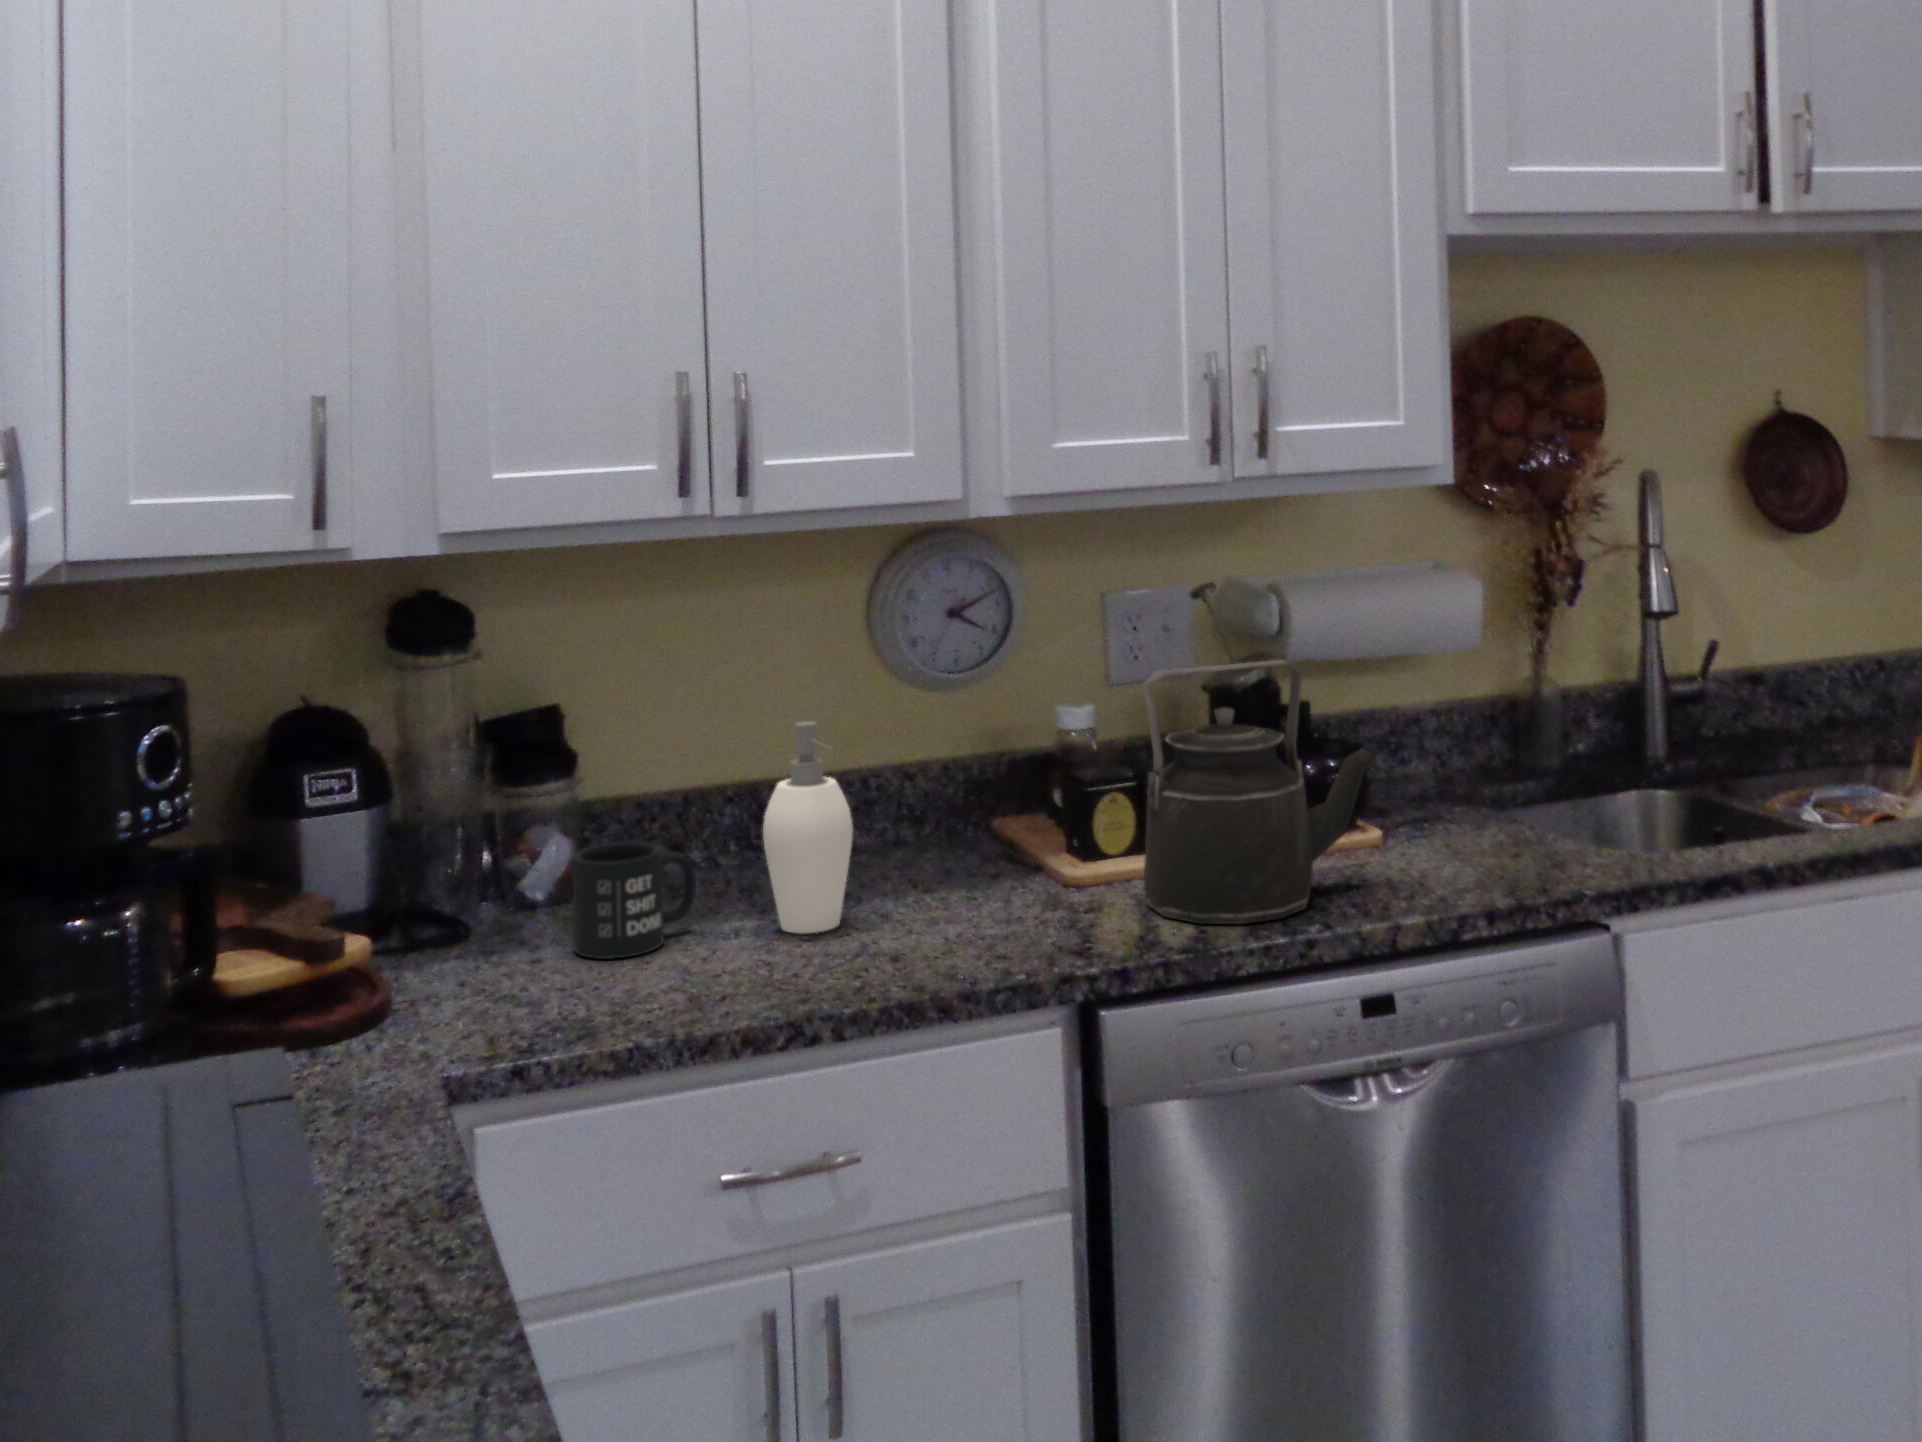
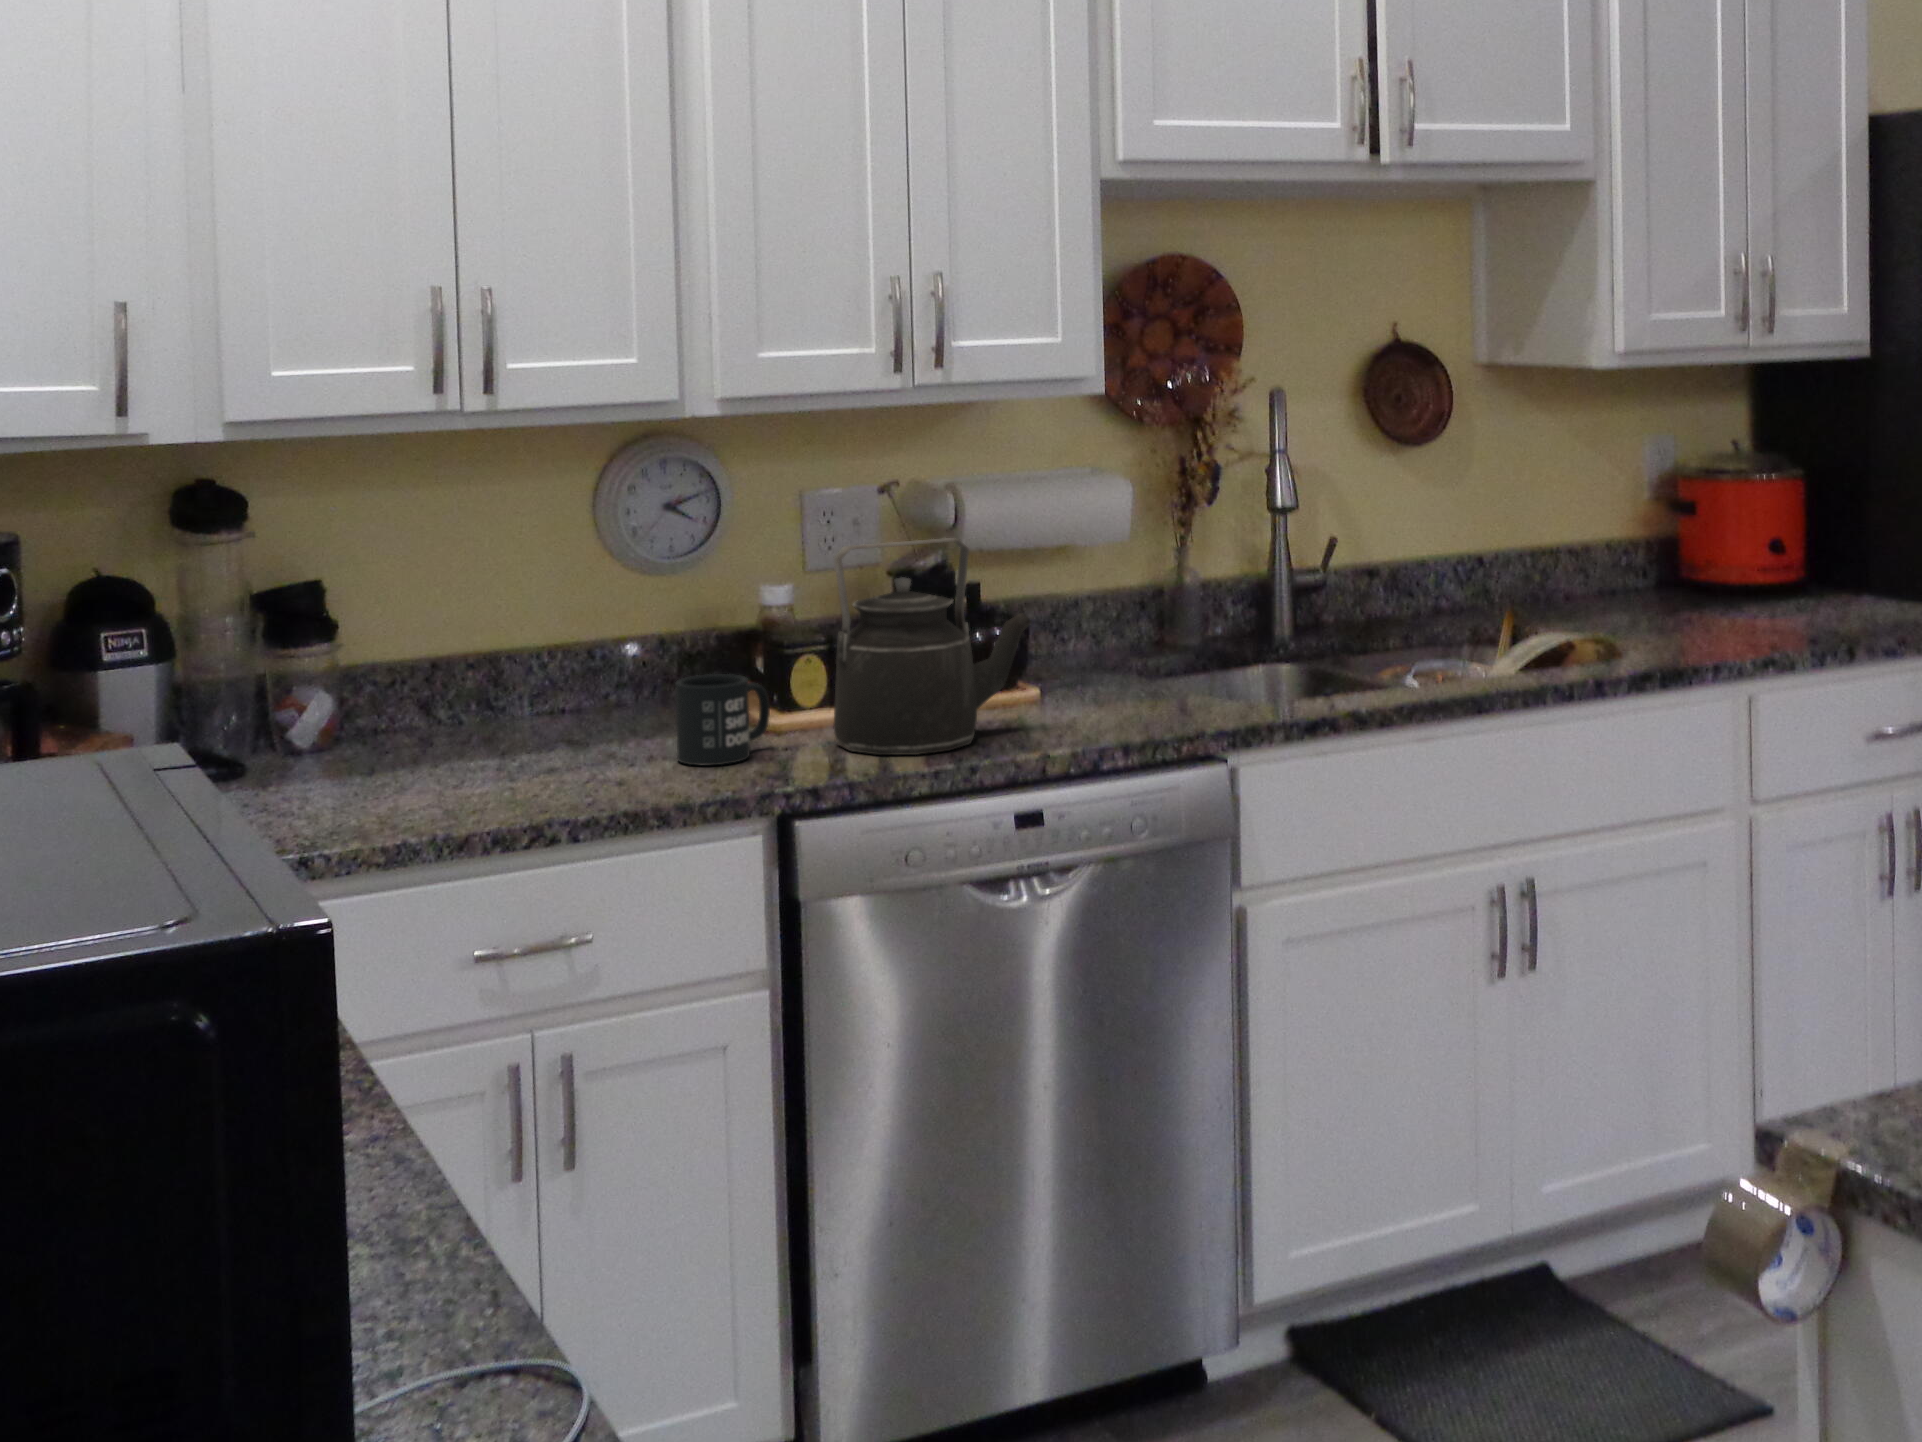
soap dispenser: present [763,721,853,933] -> none [506,589,584,768]
mug: present [572,842,696,959] -> present [675,674,770,766]

